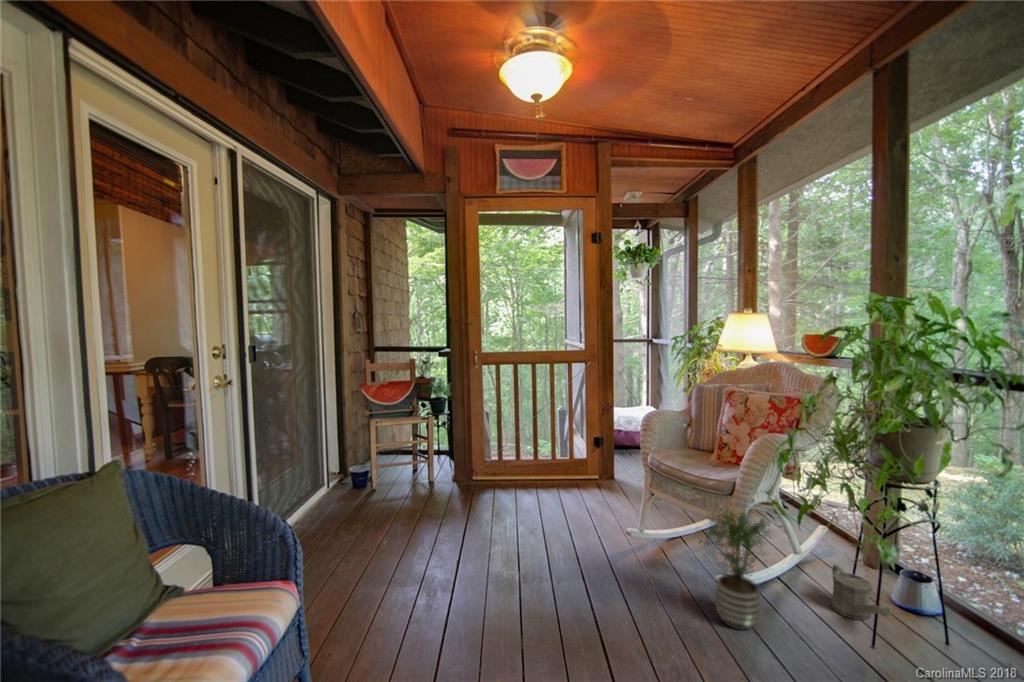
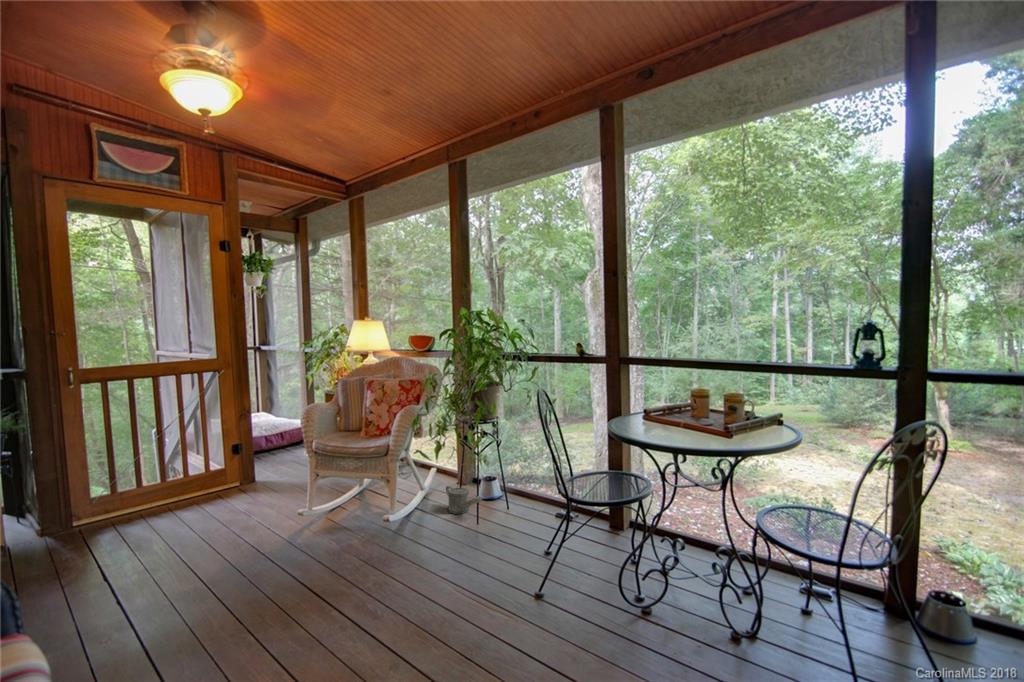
potted plant: present [697,508,771,630] -> none [369,459,424,546]

